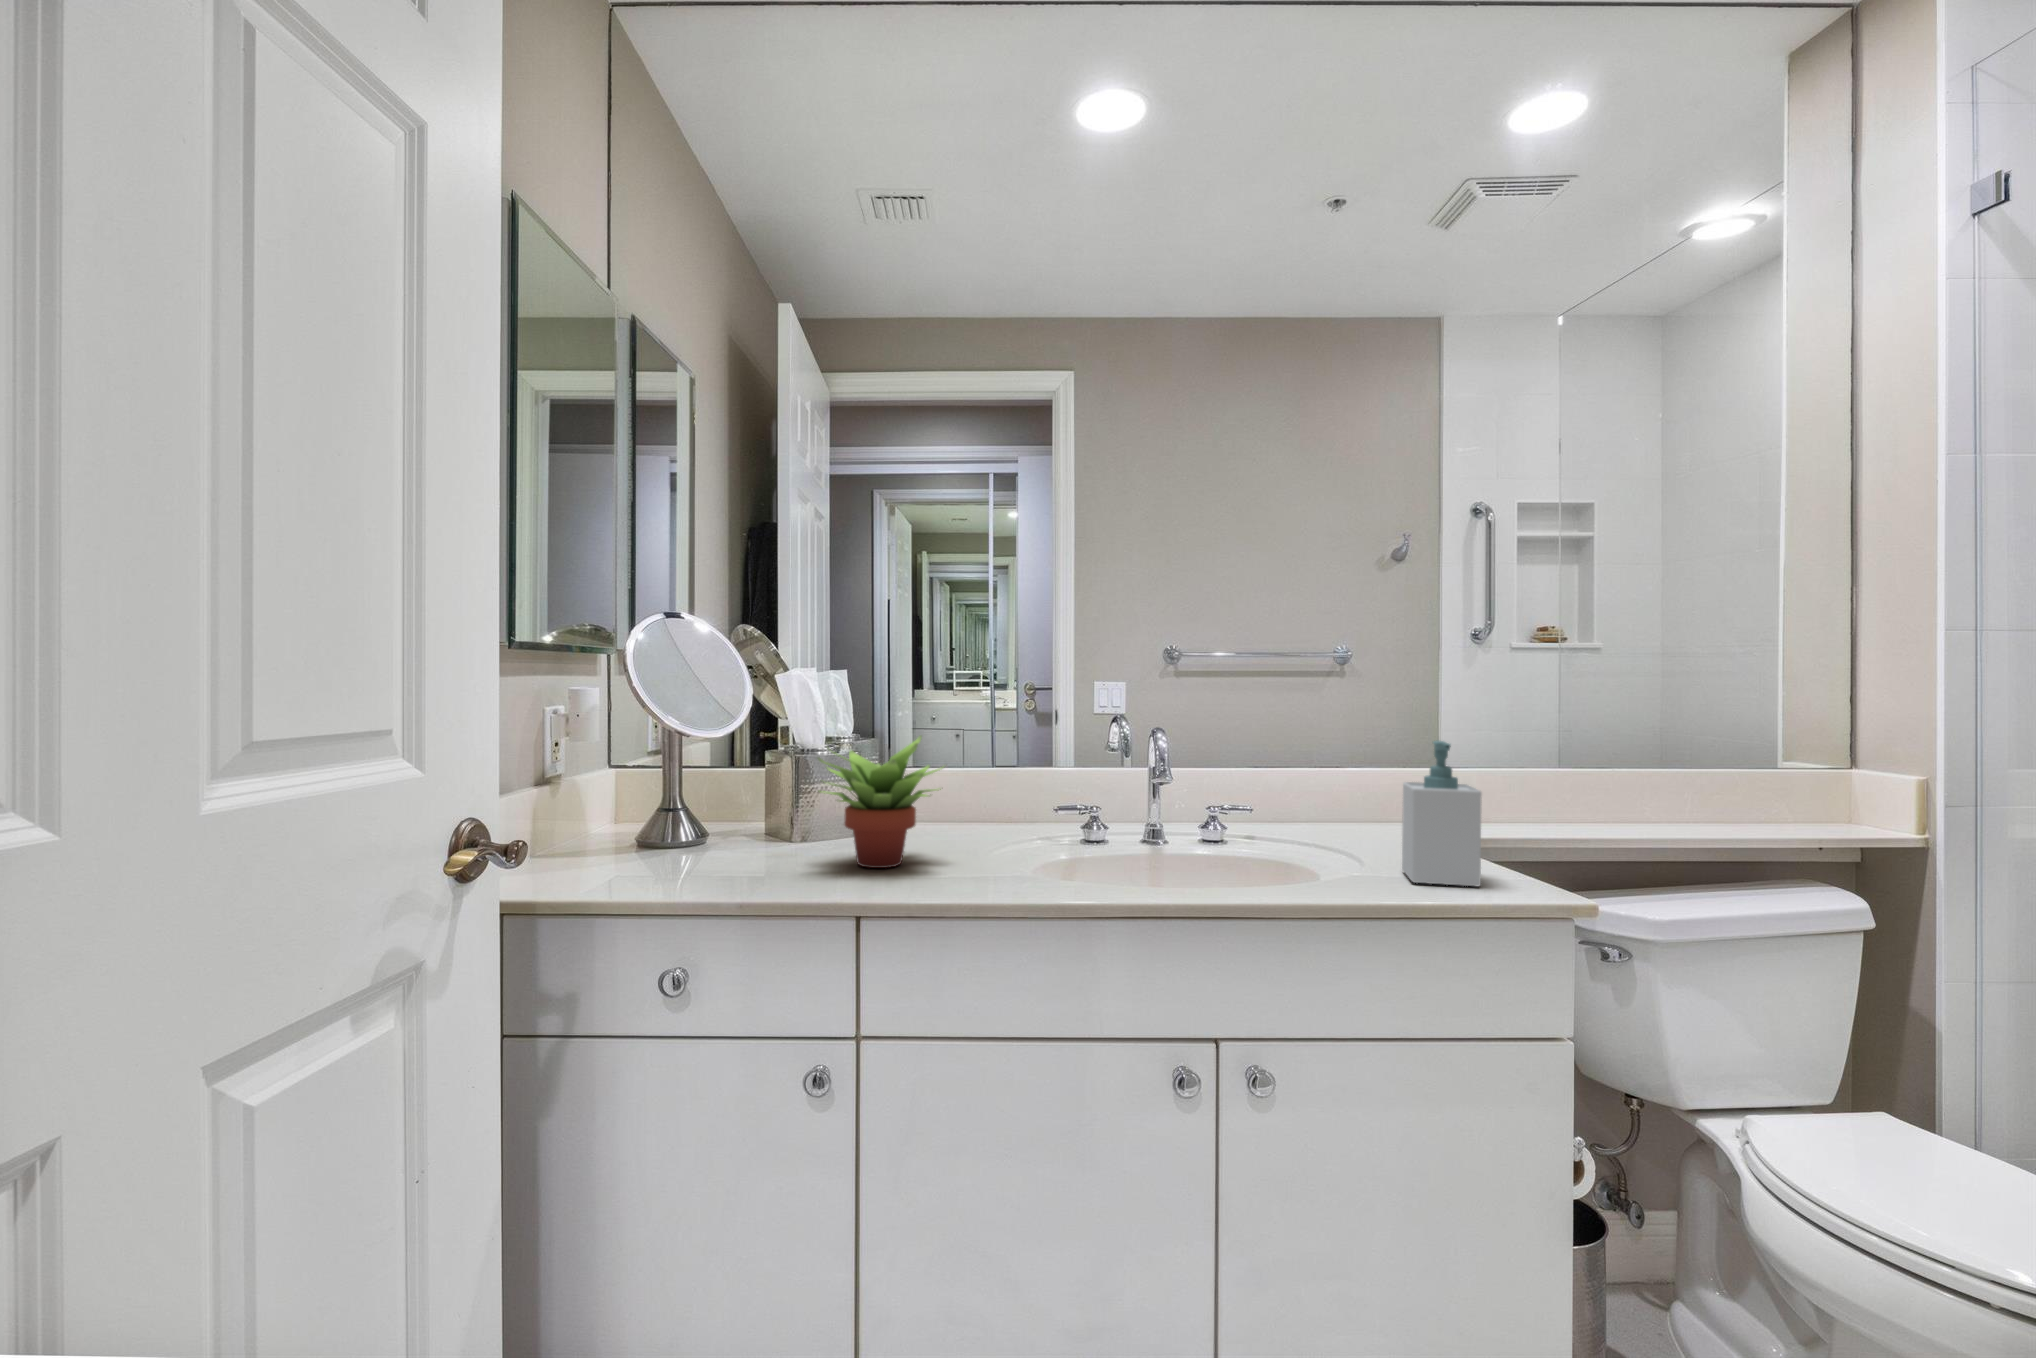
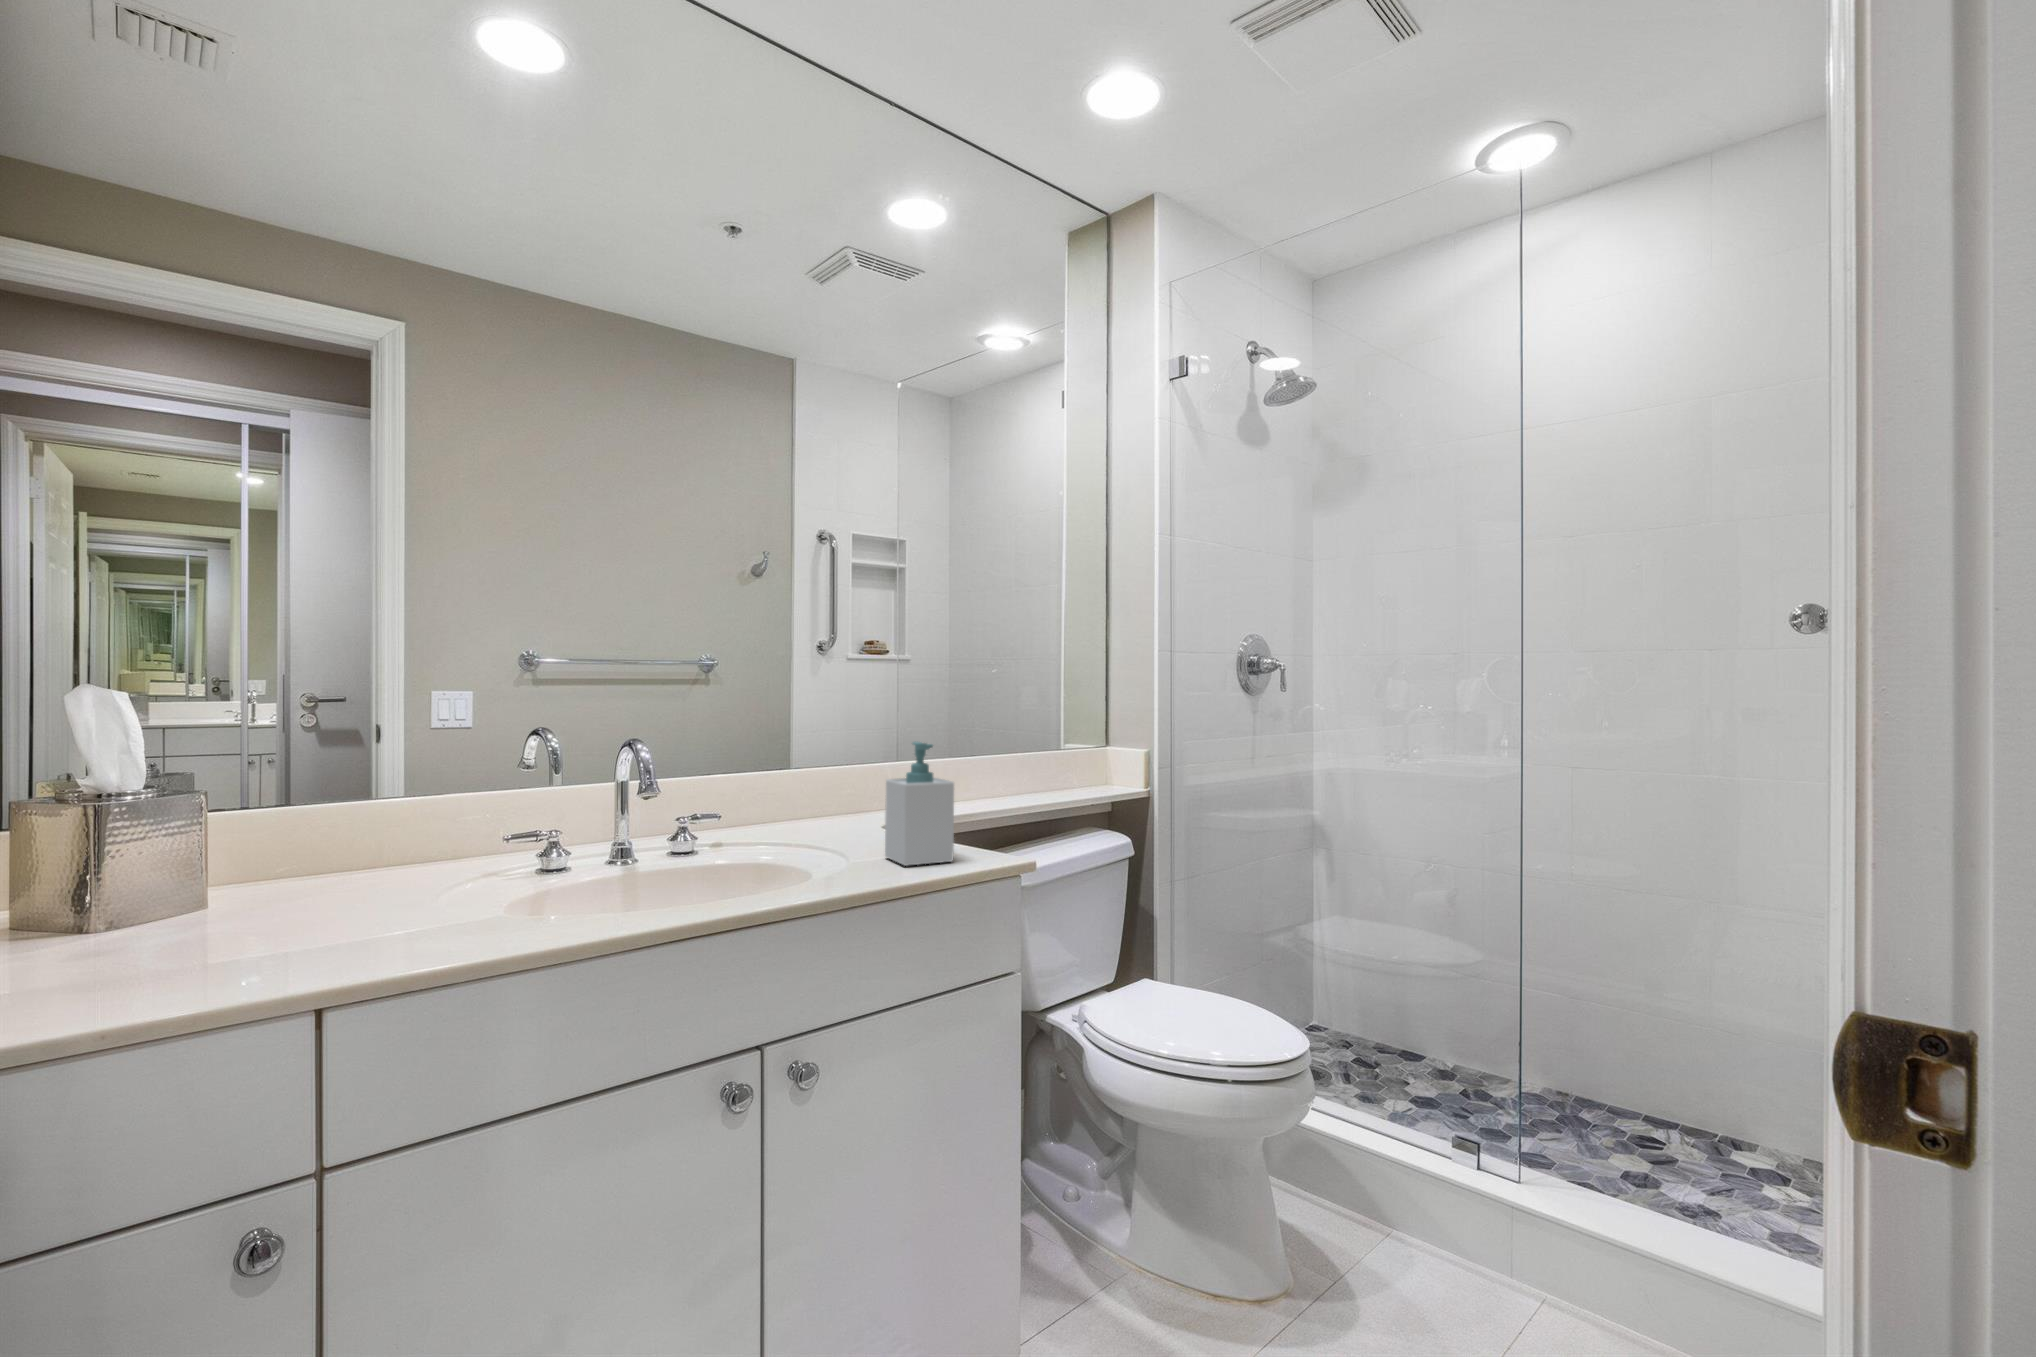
succulent plant: present [818,736,944,868] -> none [186,763,401,946]

